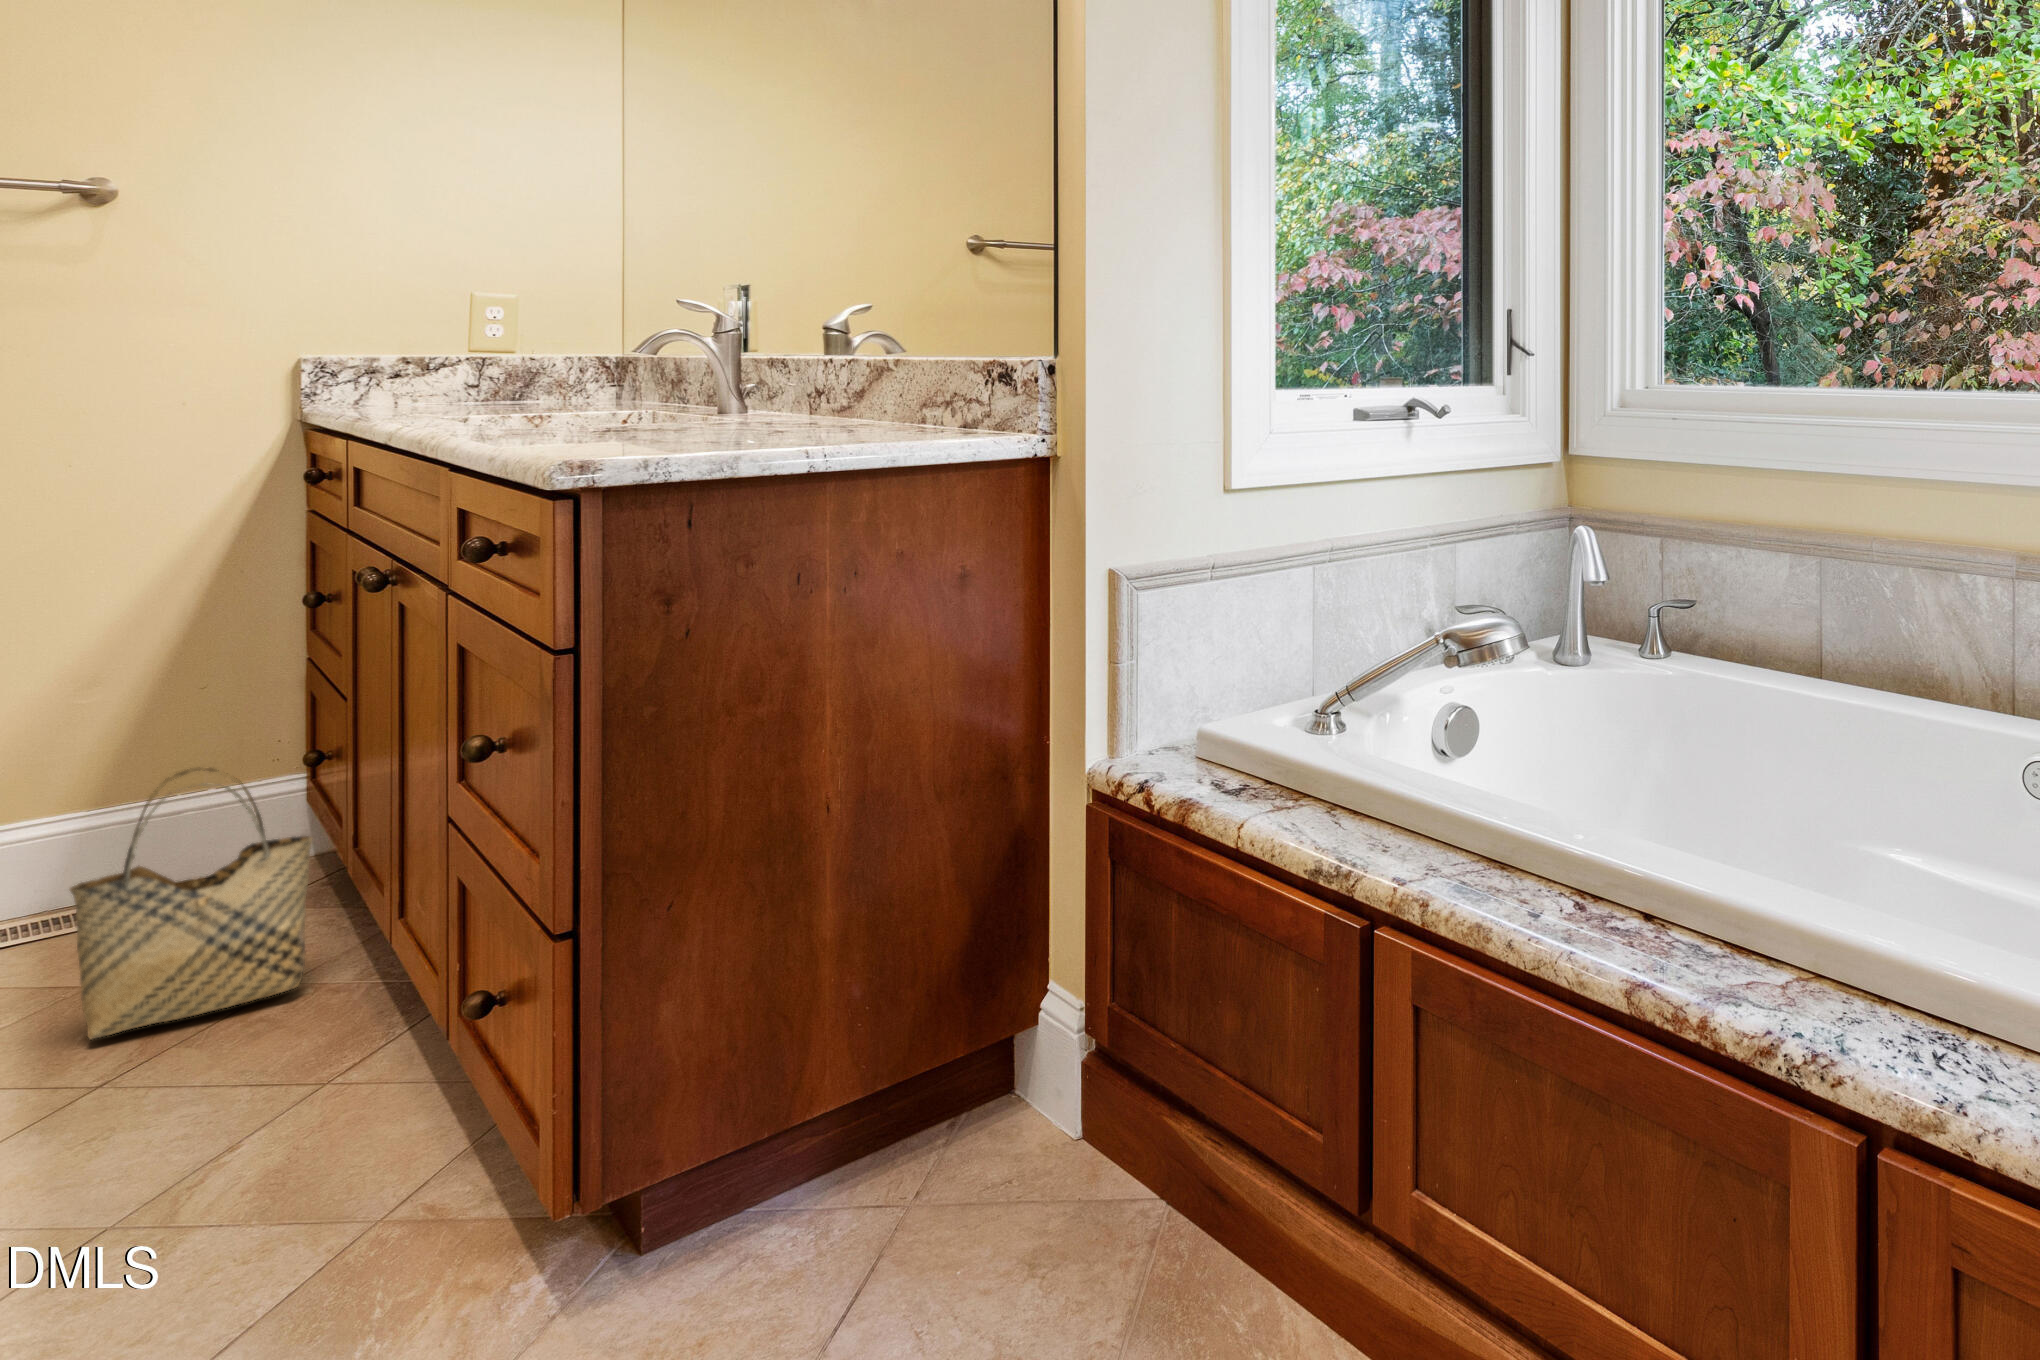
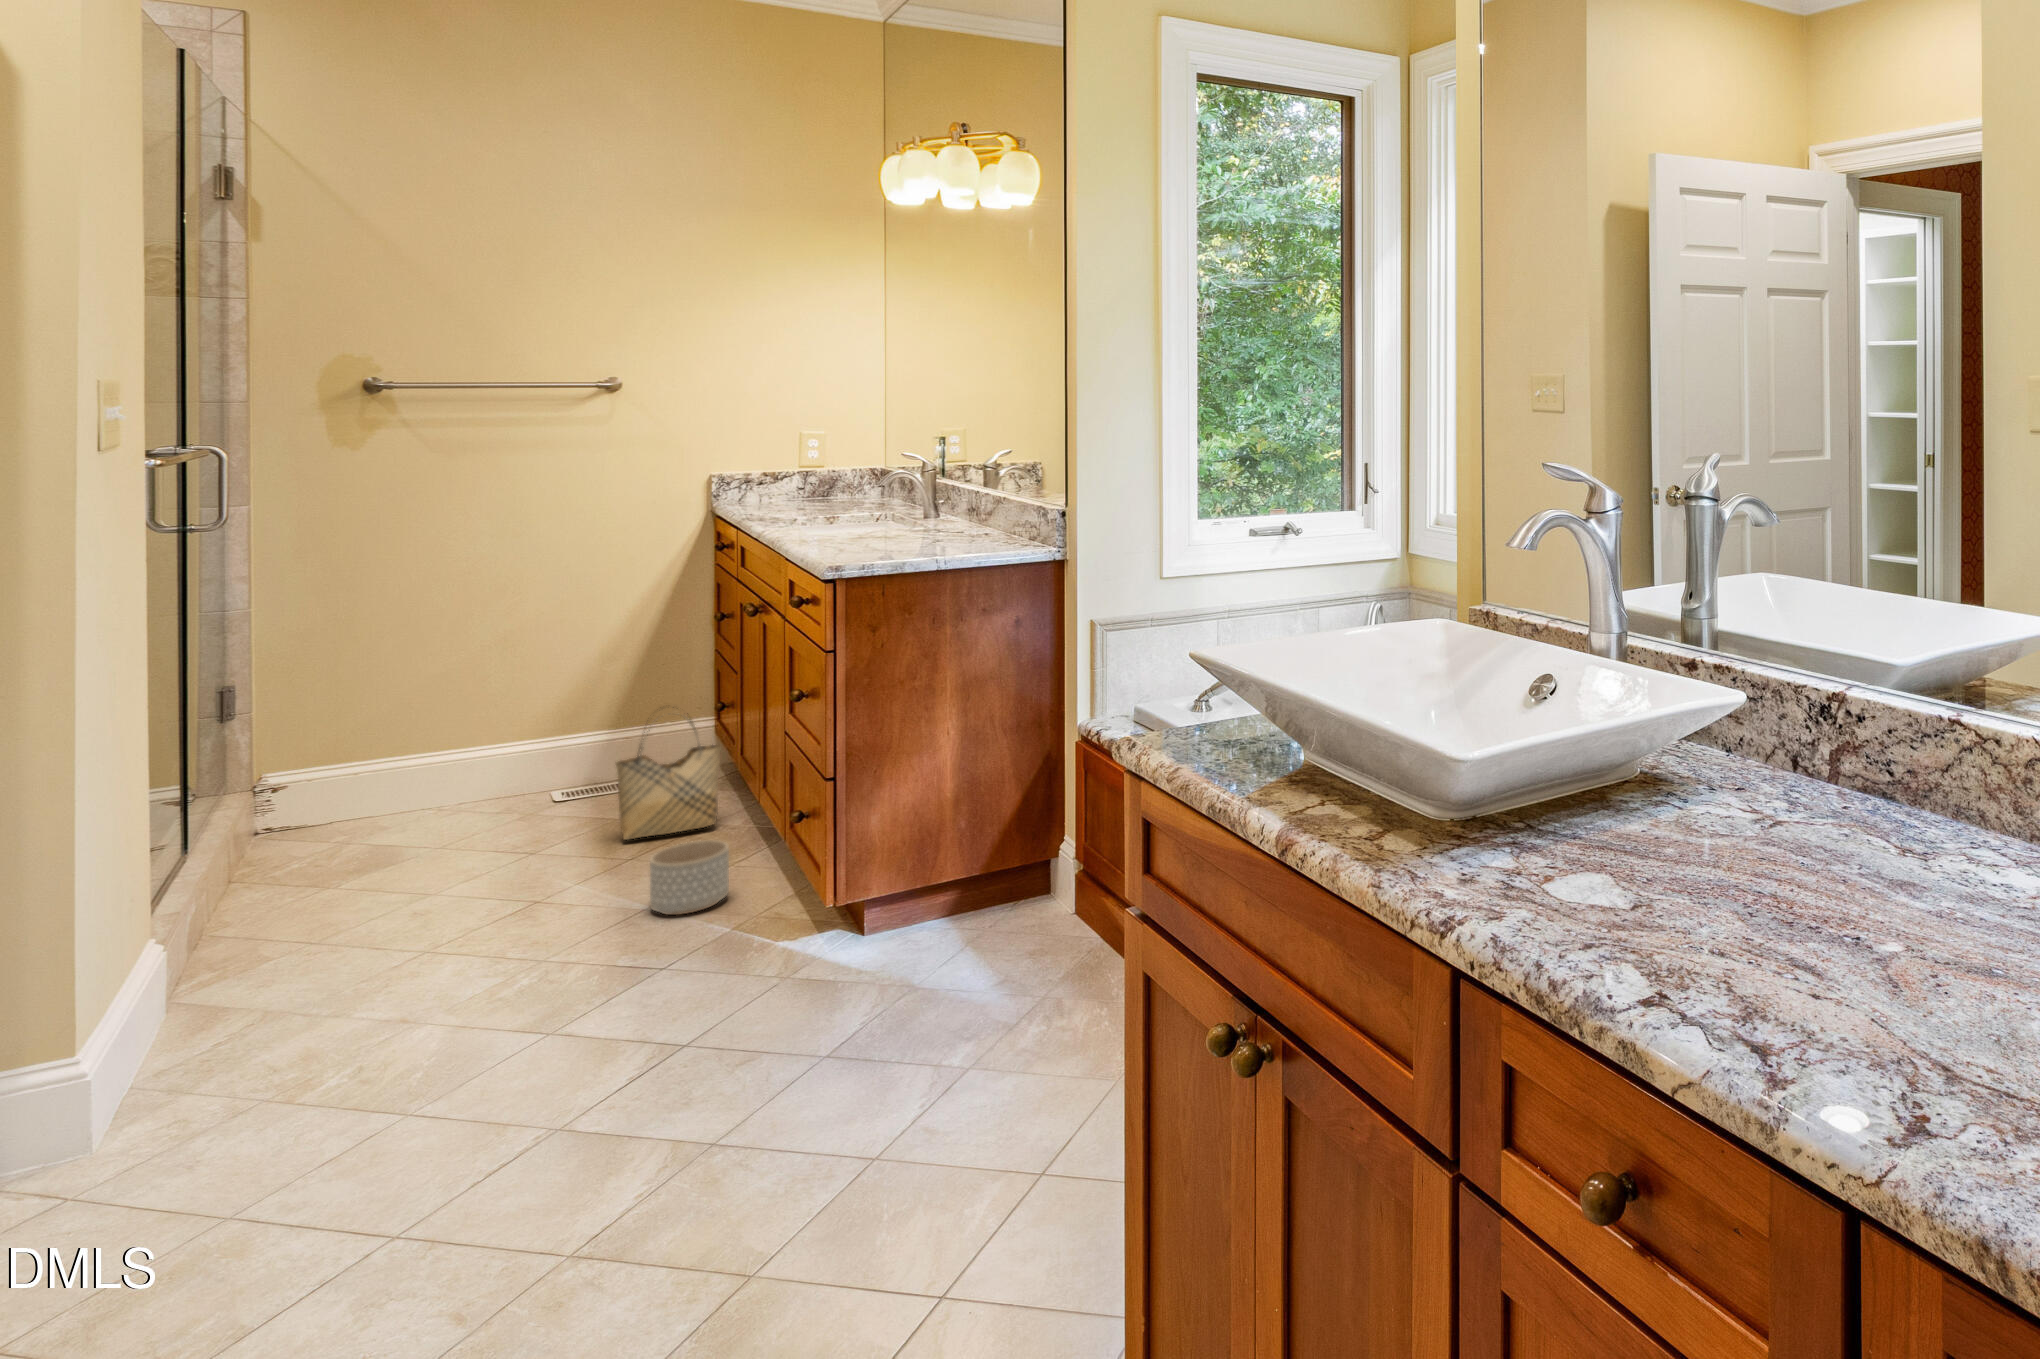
planter: none [120,1049,320,1234] -> present [650,840,729,915]

